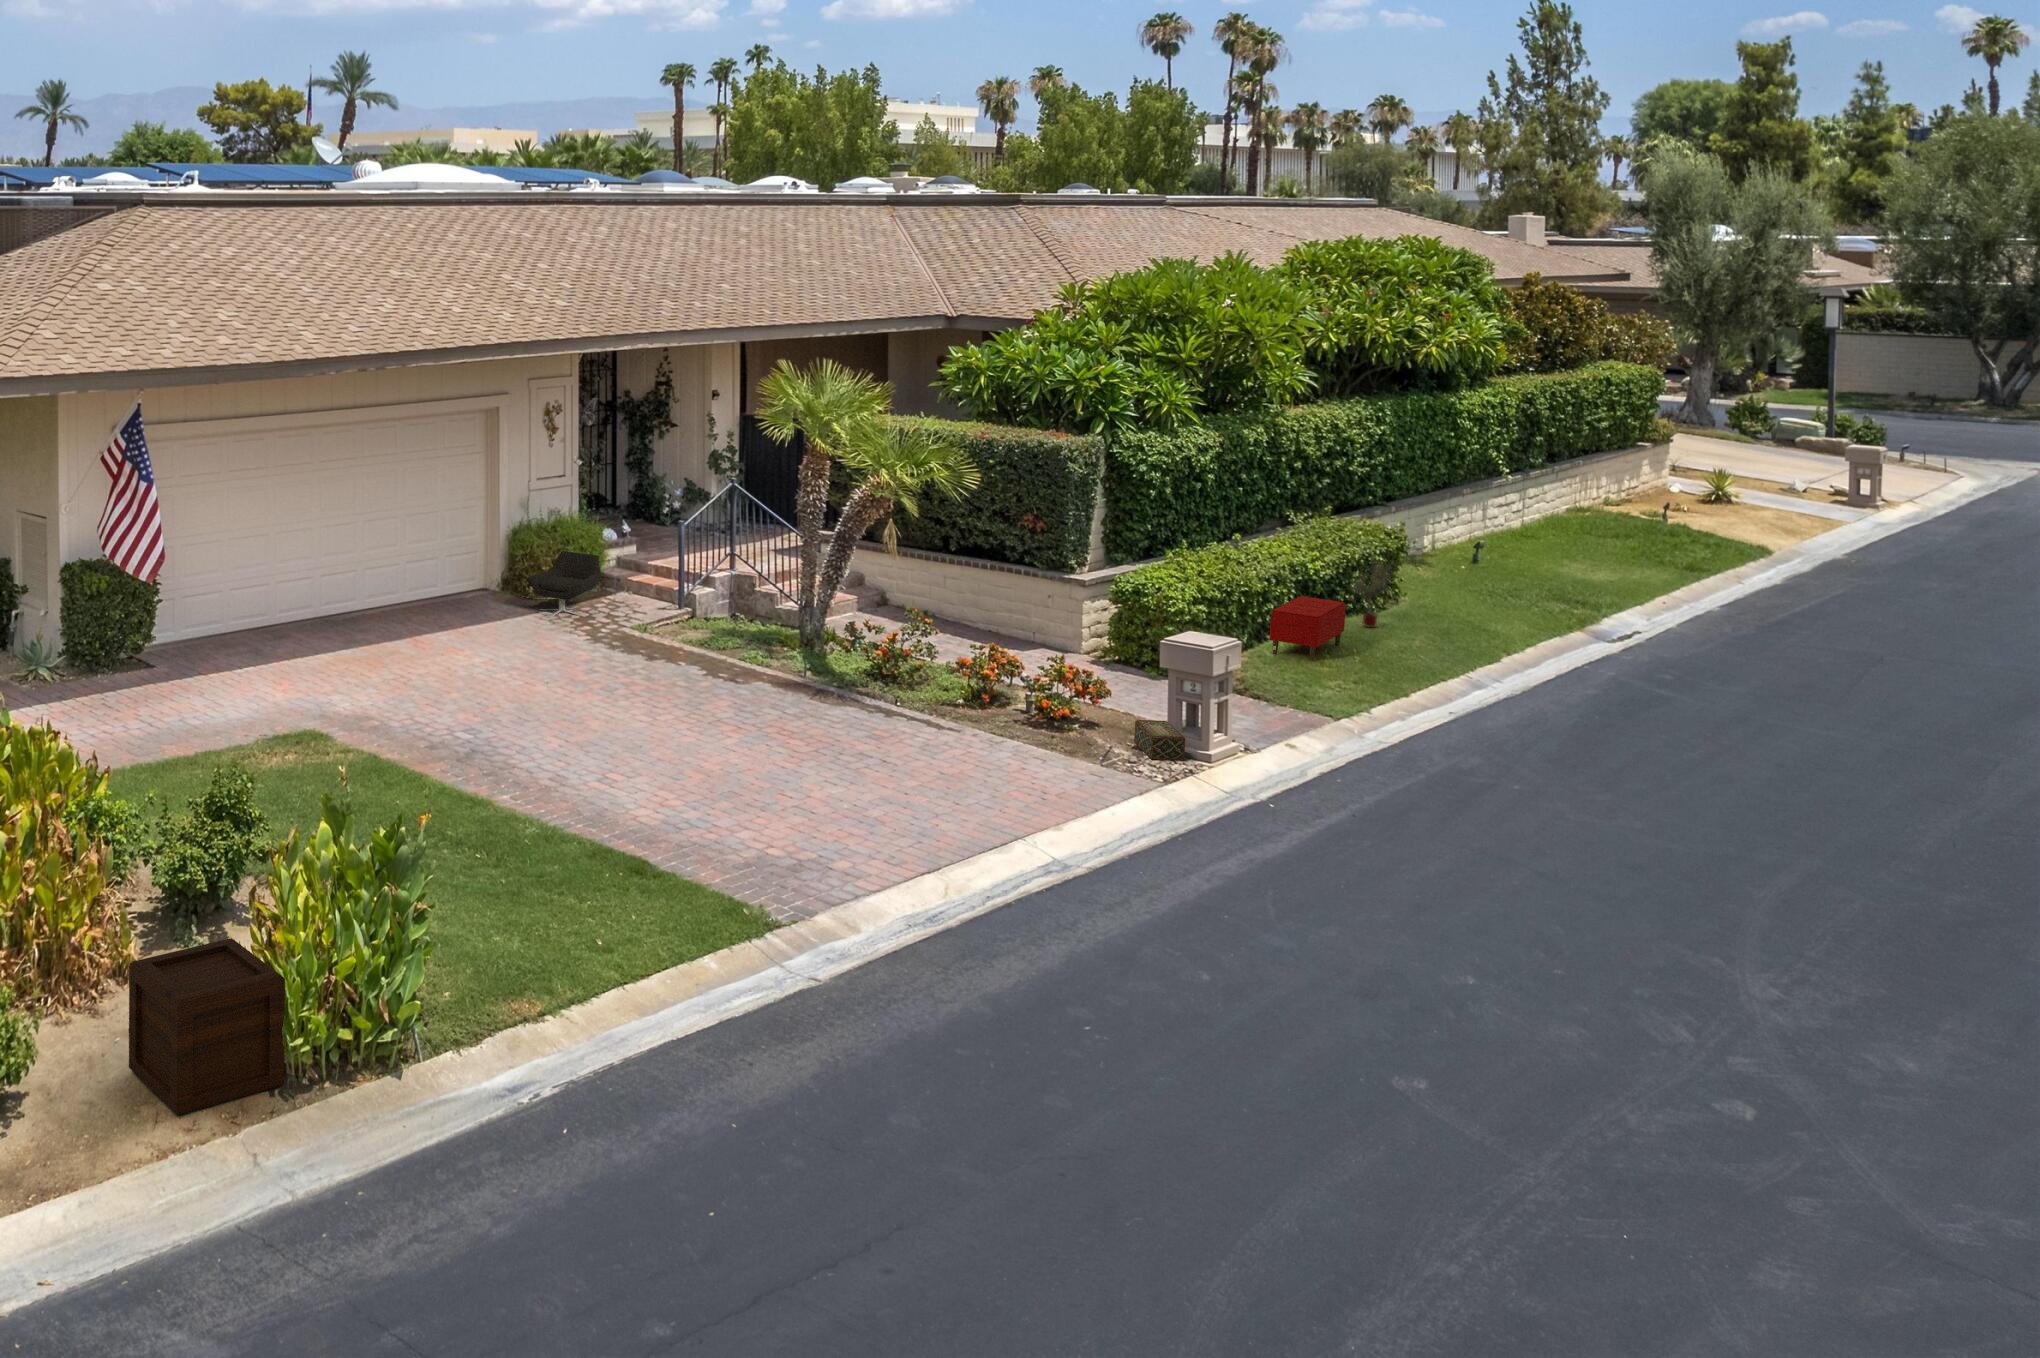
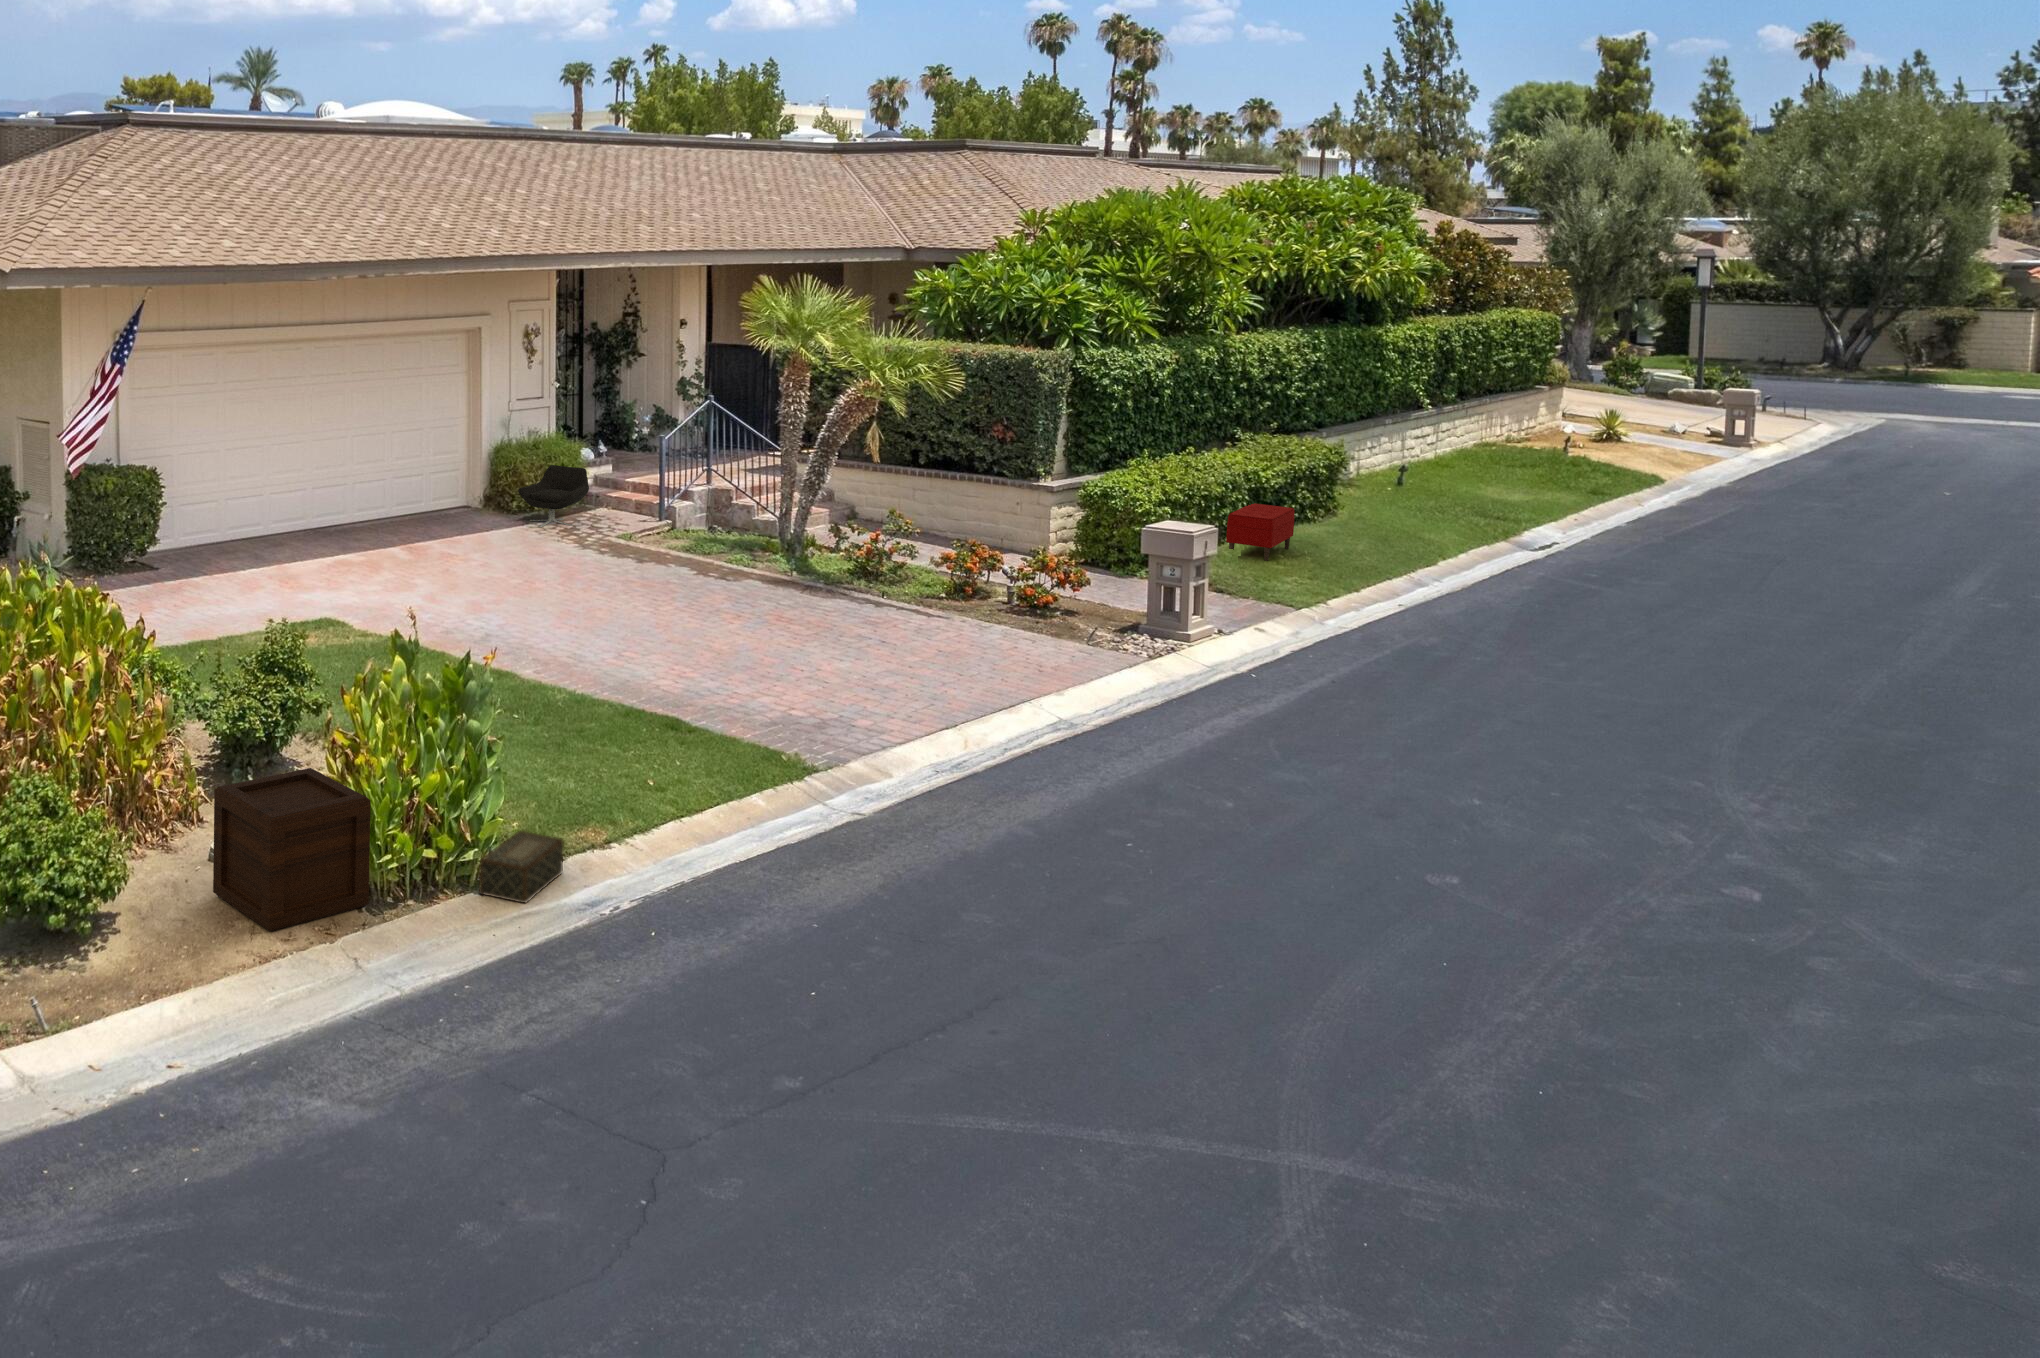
potted tree: present [1350,556,1392,628] -> none [1292,467,1336,535]
woven basket: present [1134,720,1185,760] -> present [479,831,564,903]

